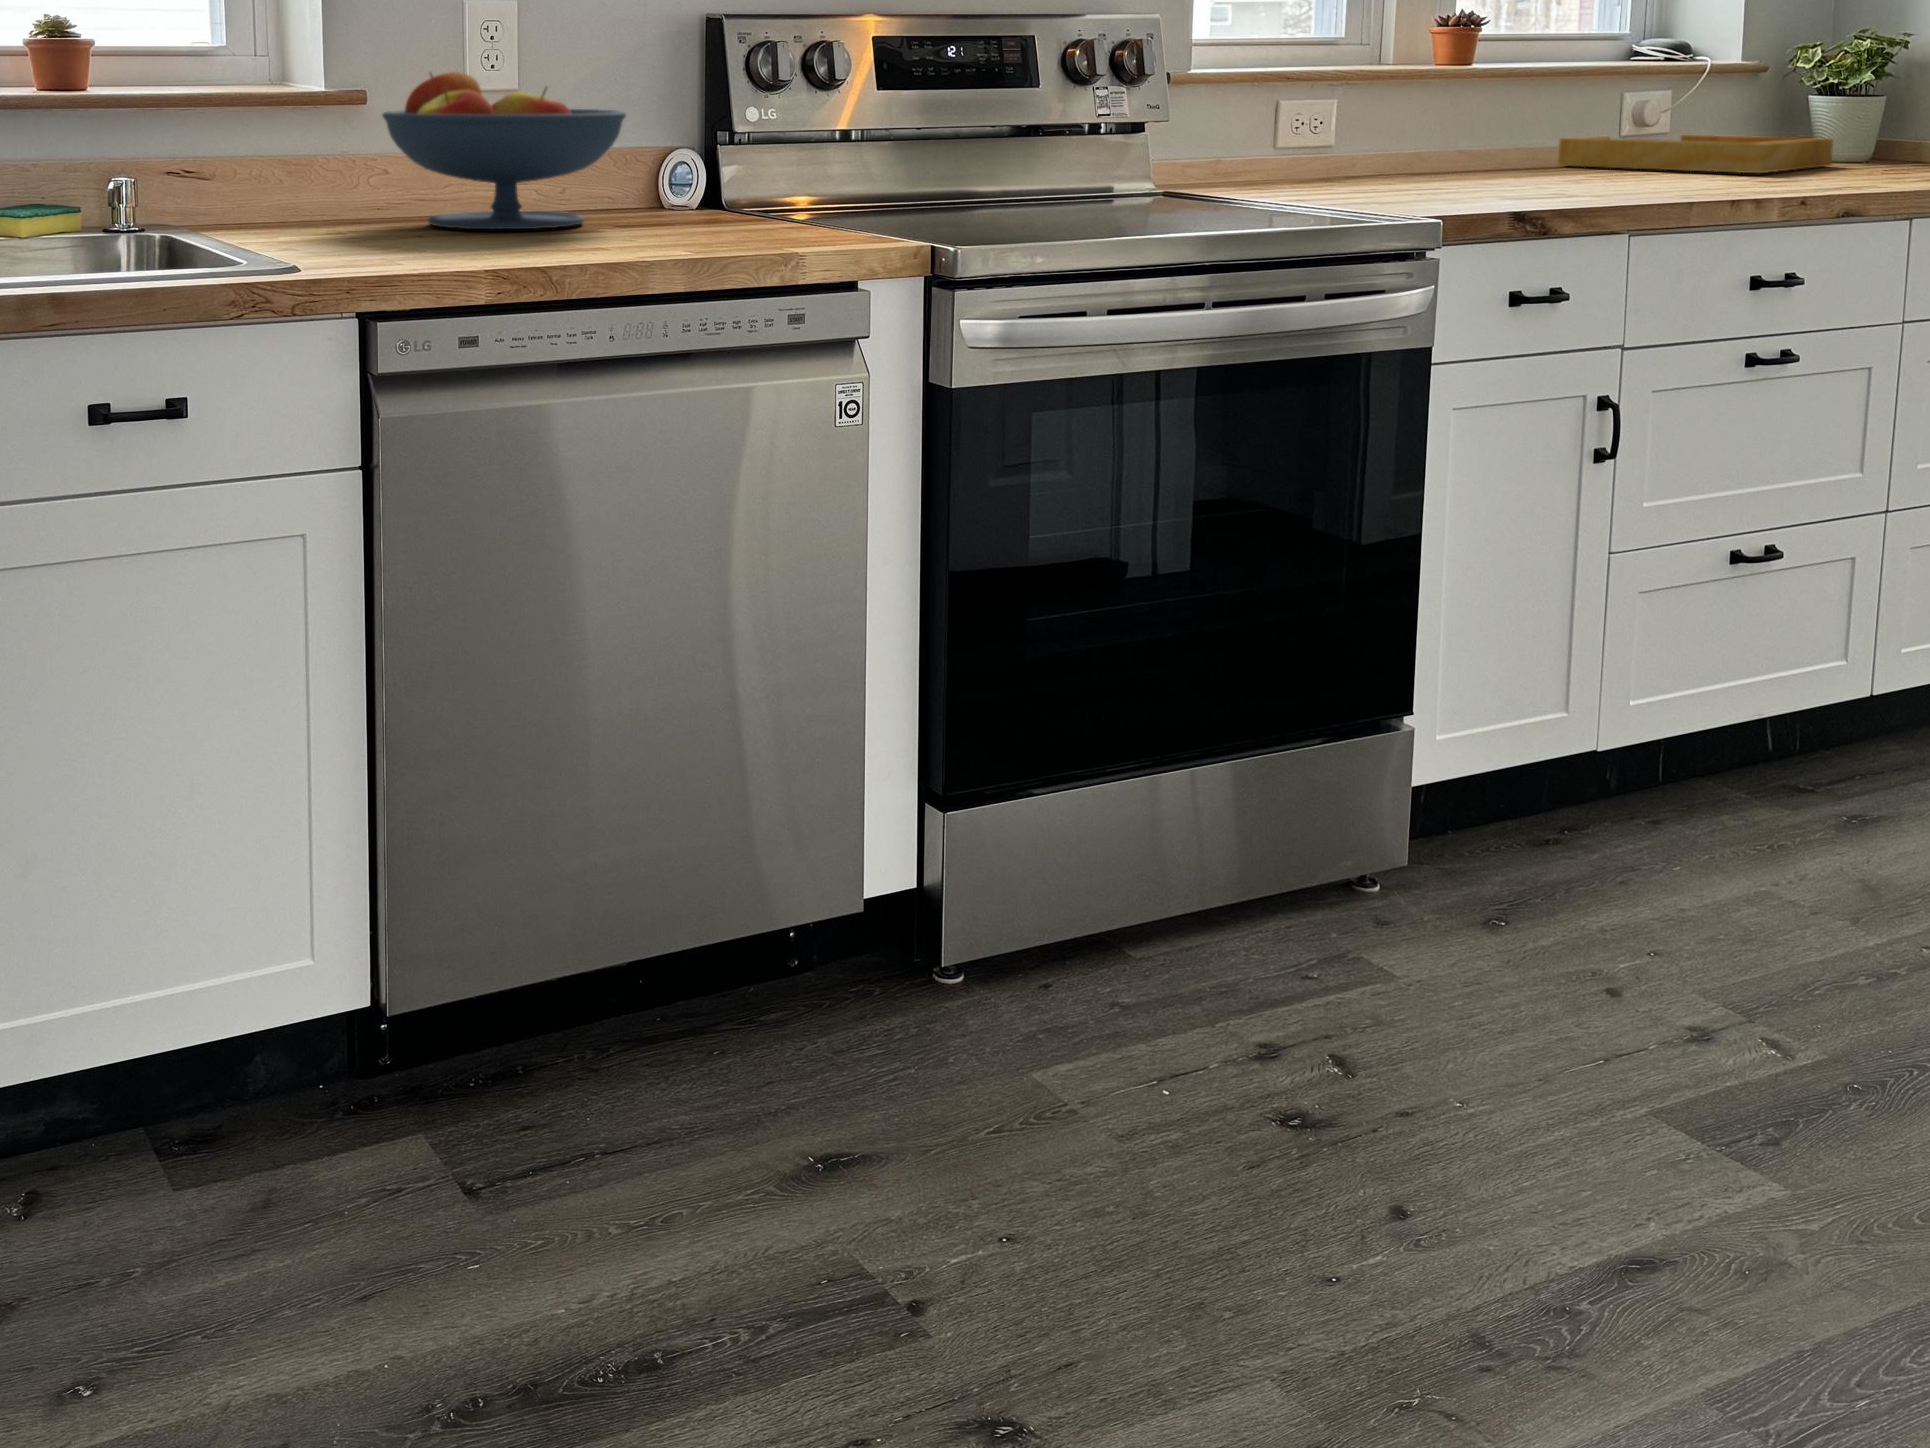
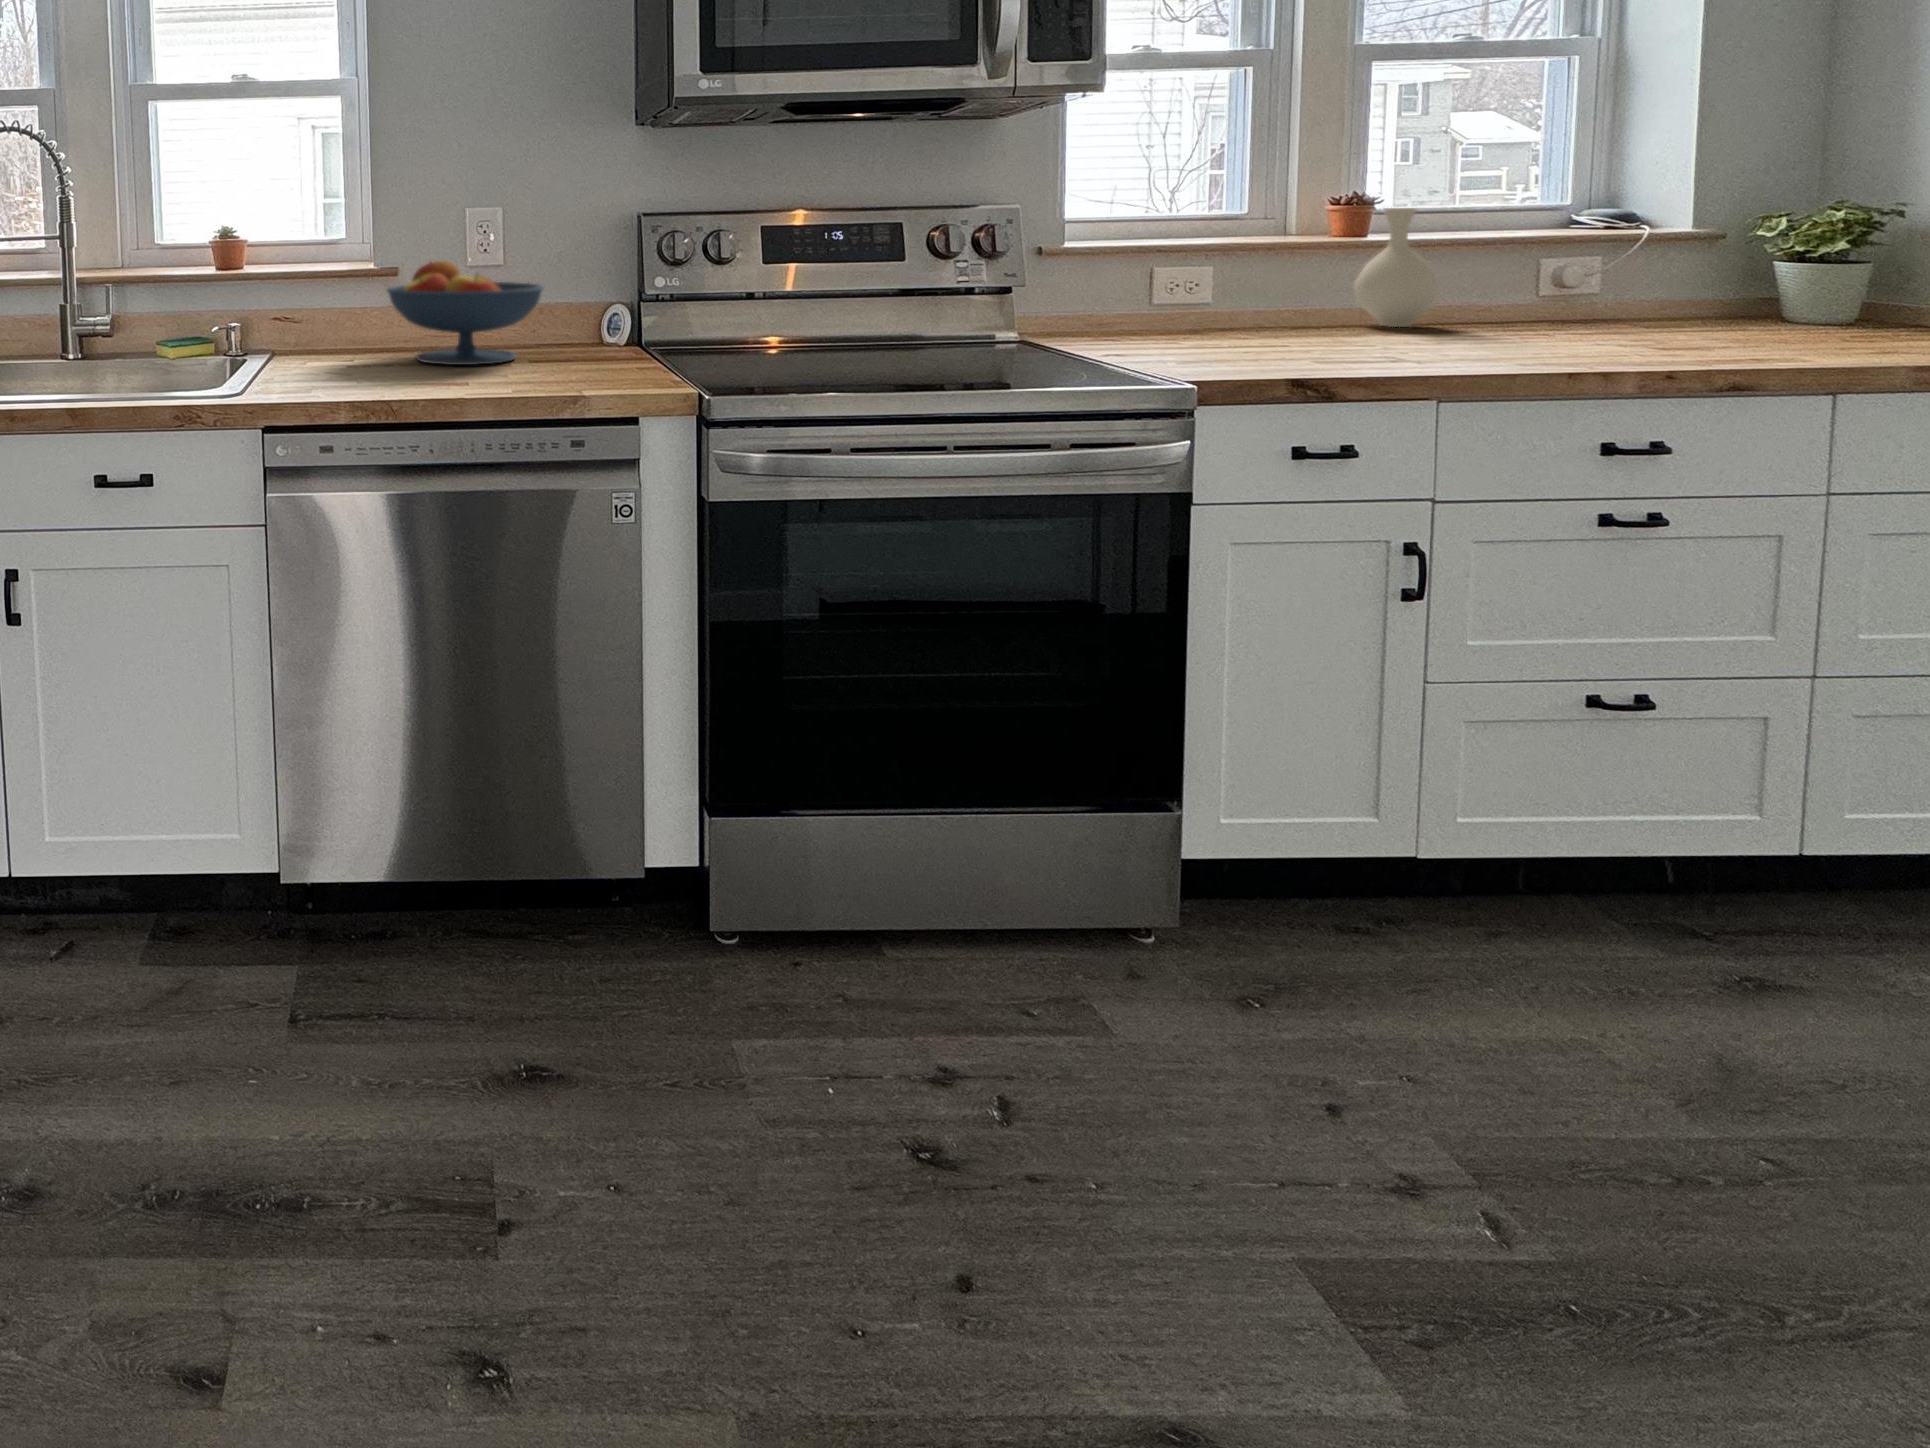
vase: none [1469,29,1554,170] -> present [1354,208,1441,327]
tray: present [1558,135,1833,173] -> none [1459,293,1794,338]

